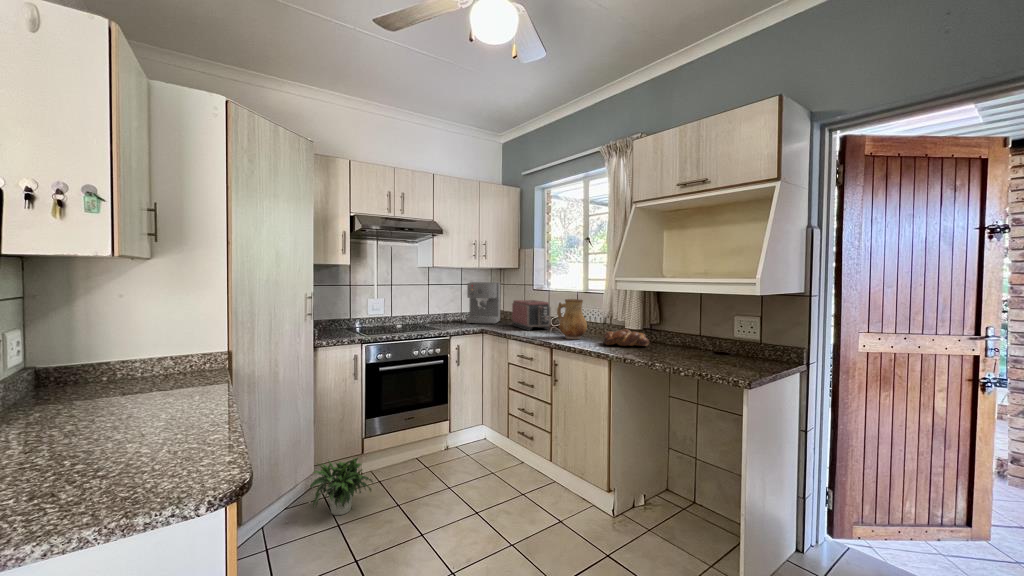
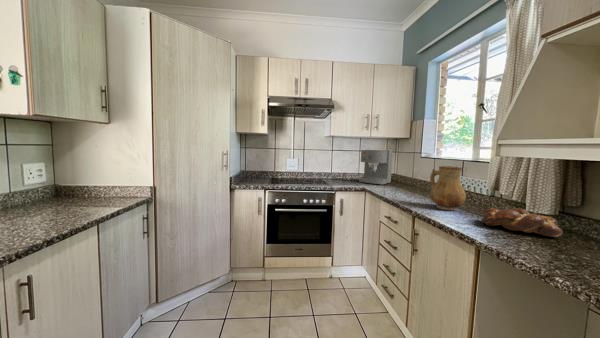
toaster: present [512,300,551,330] -> none [395,166,432,195]
potted plant: present [309,457,373,515] -> none [201,266,256,309]

